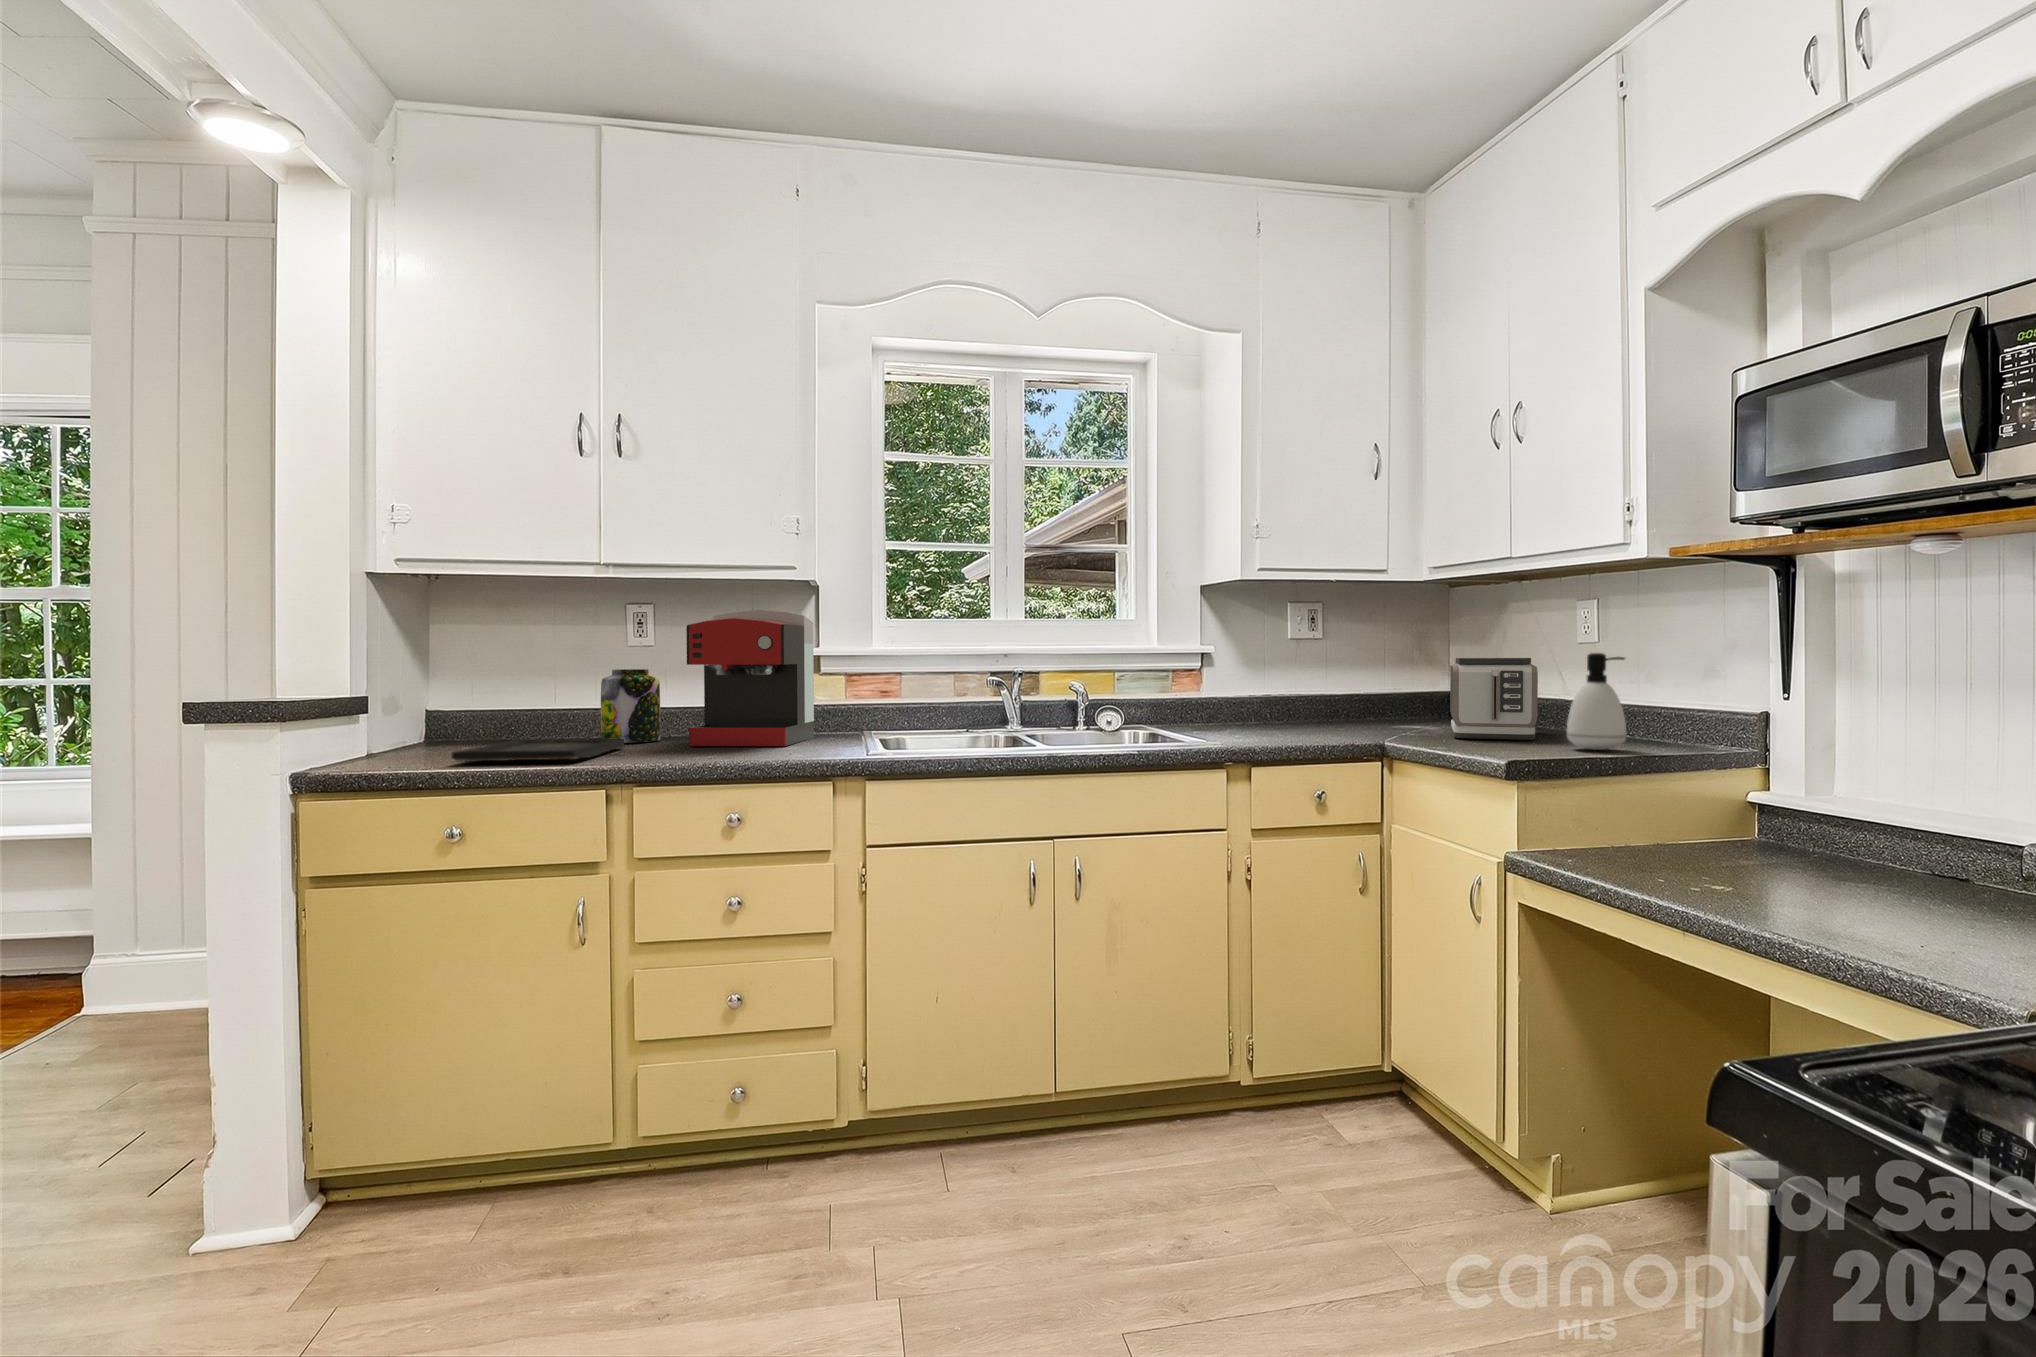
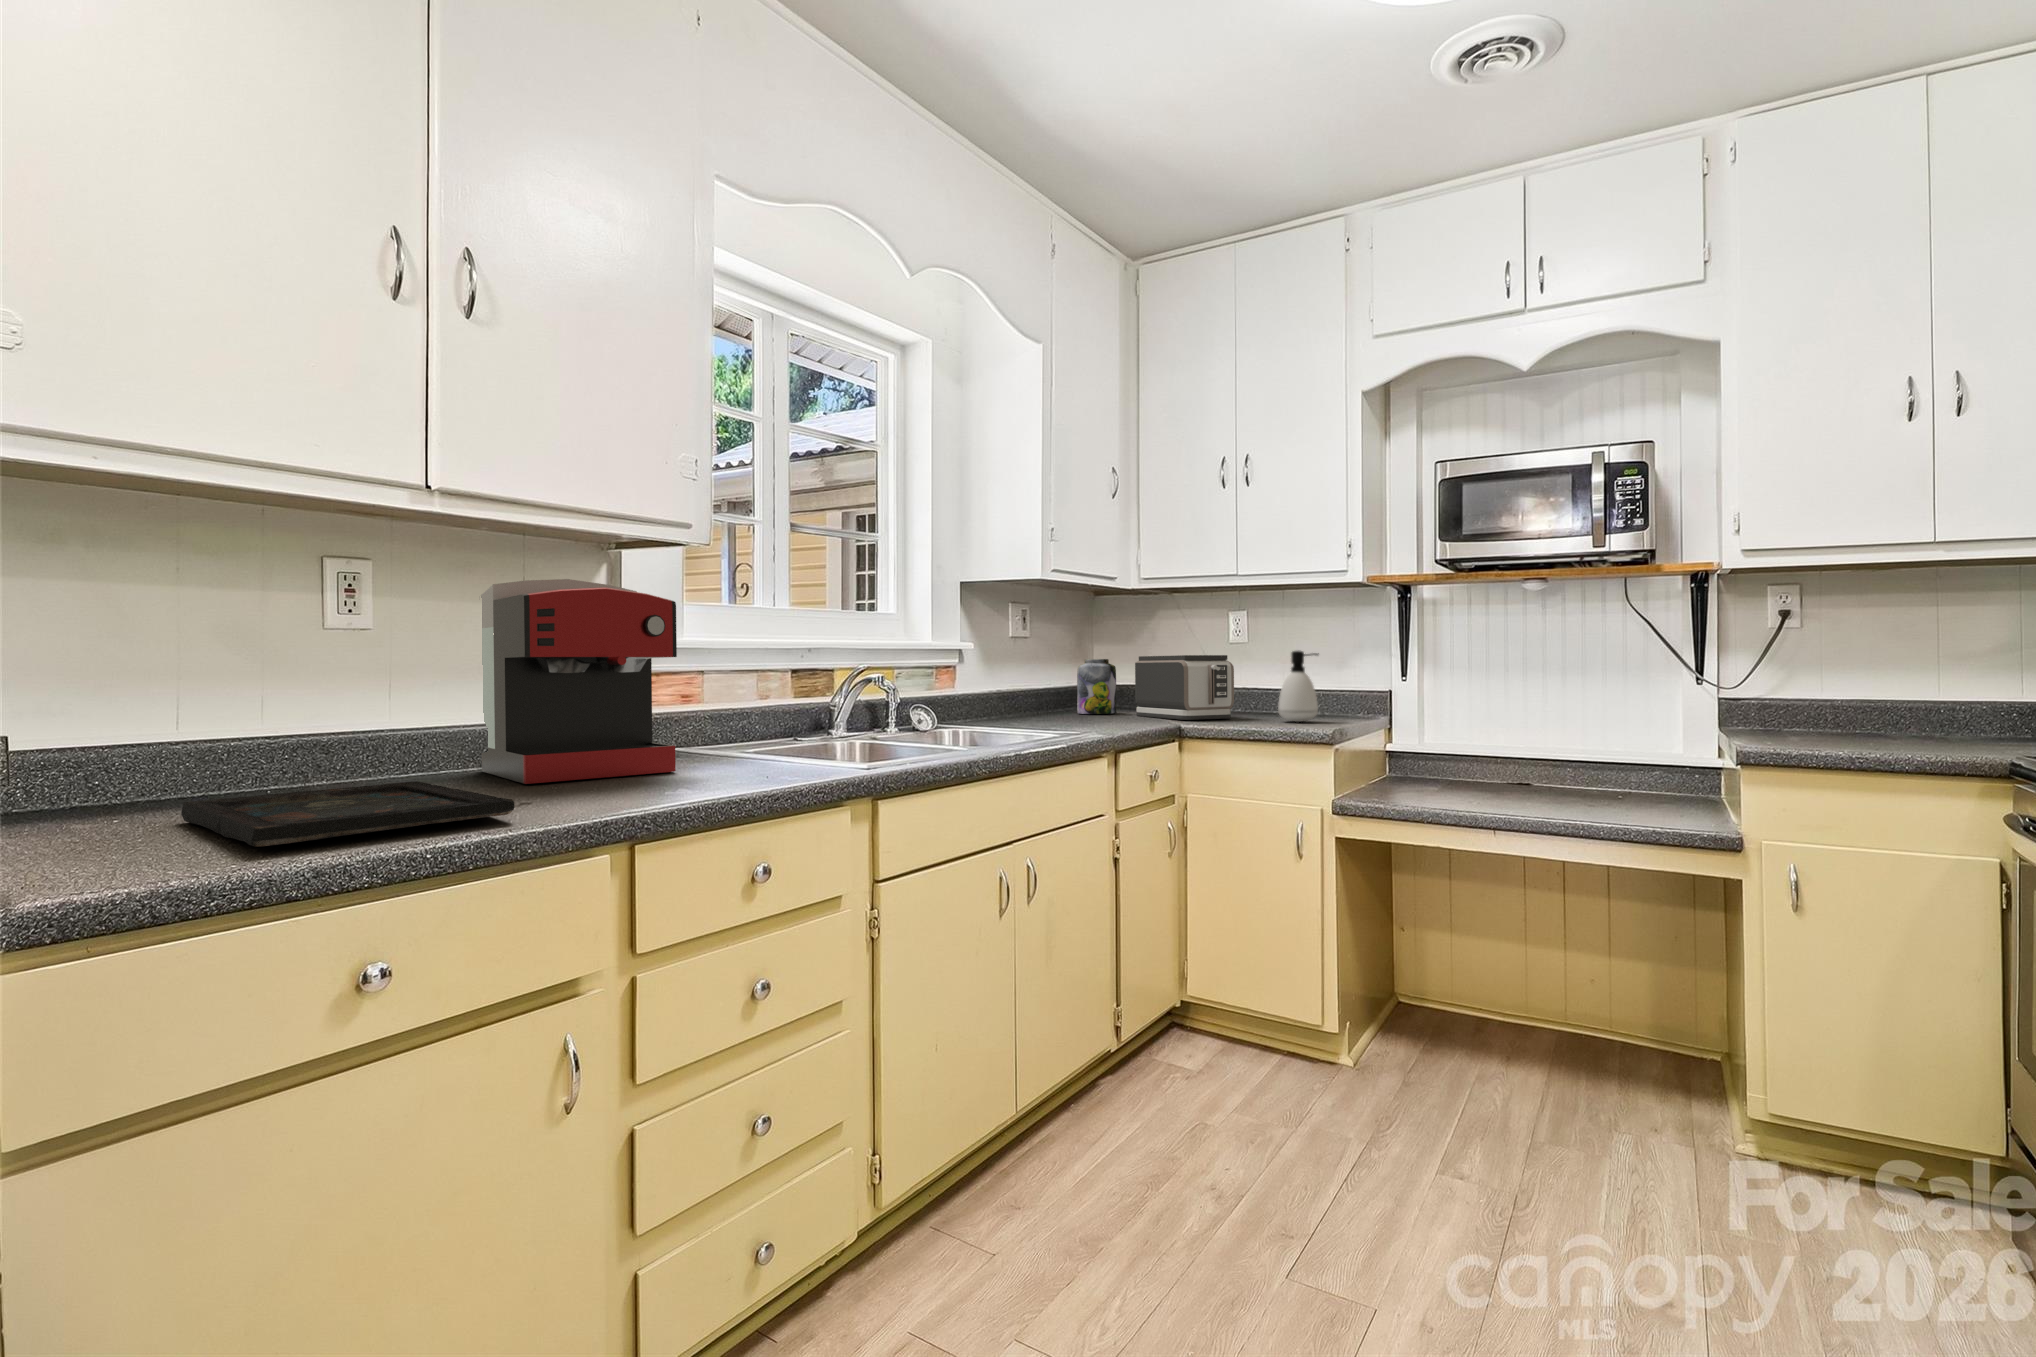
jar: present [601,669,660,743] -> present [1077,659,1117,714]

